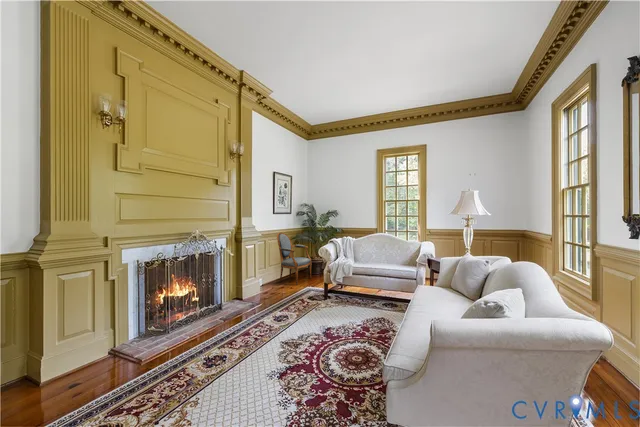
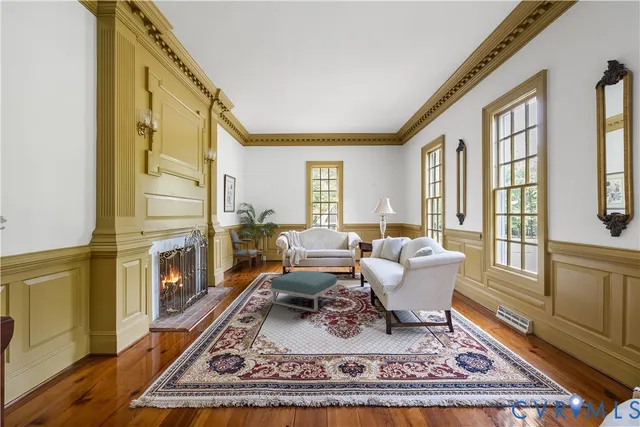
footstool: none [264,296,361,369] -> present [271,270,337,312]

